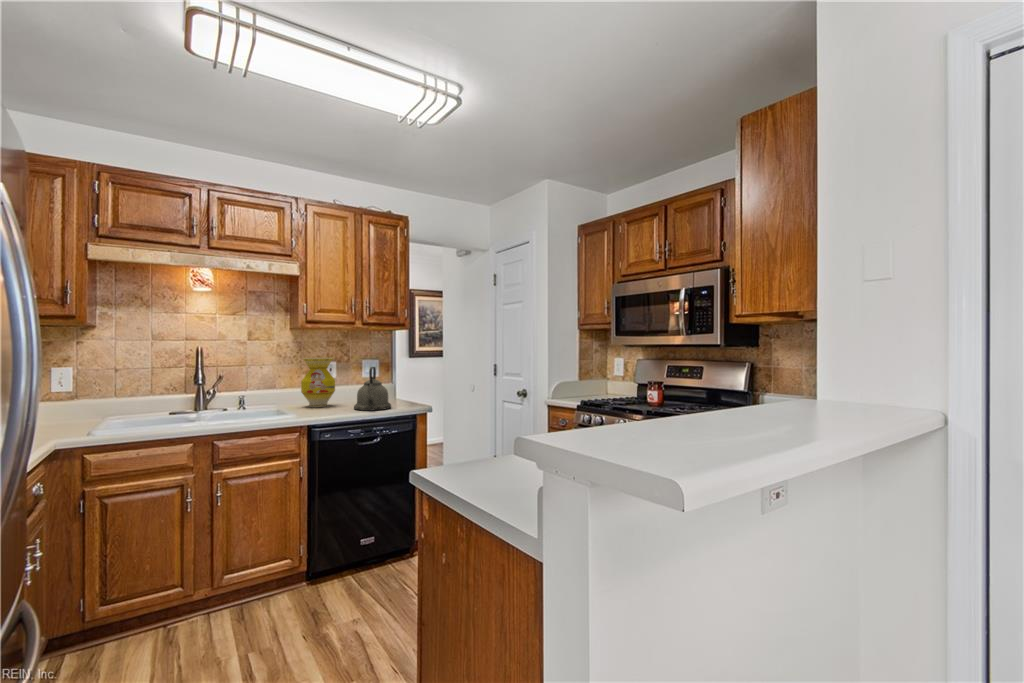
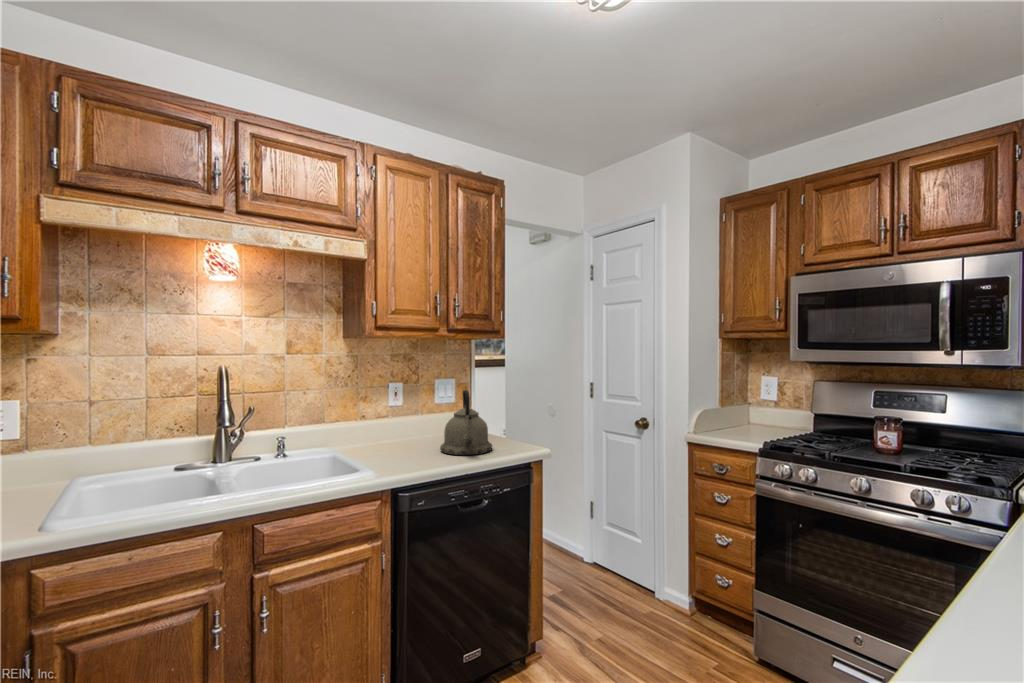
vase: present [301,358,335,407] -> none [361,377,406,448]

